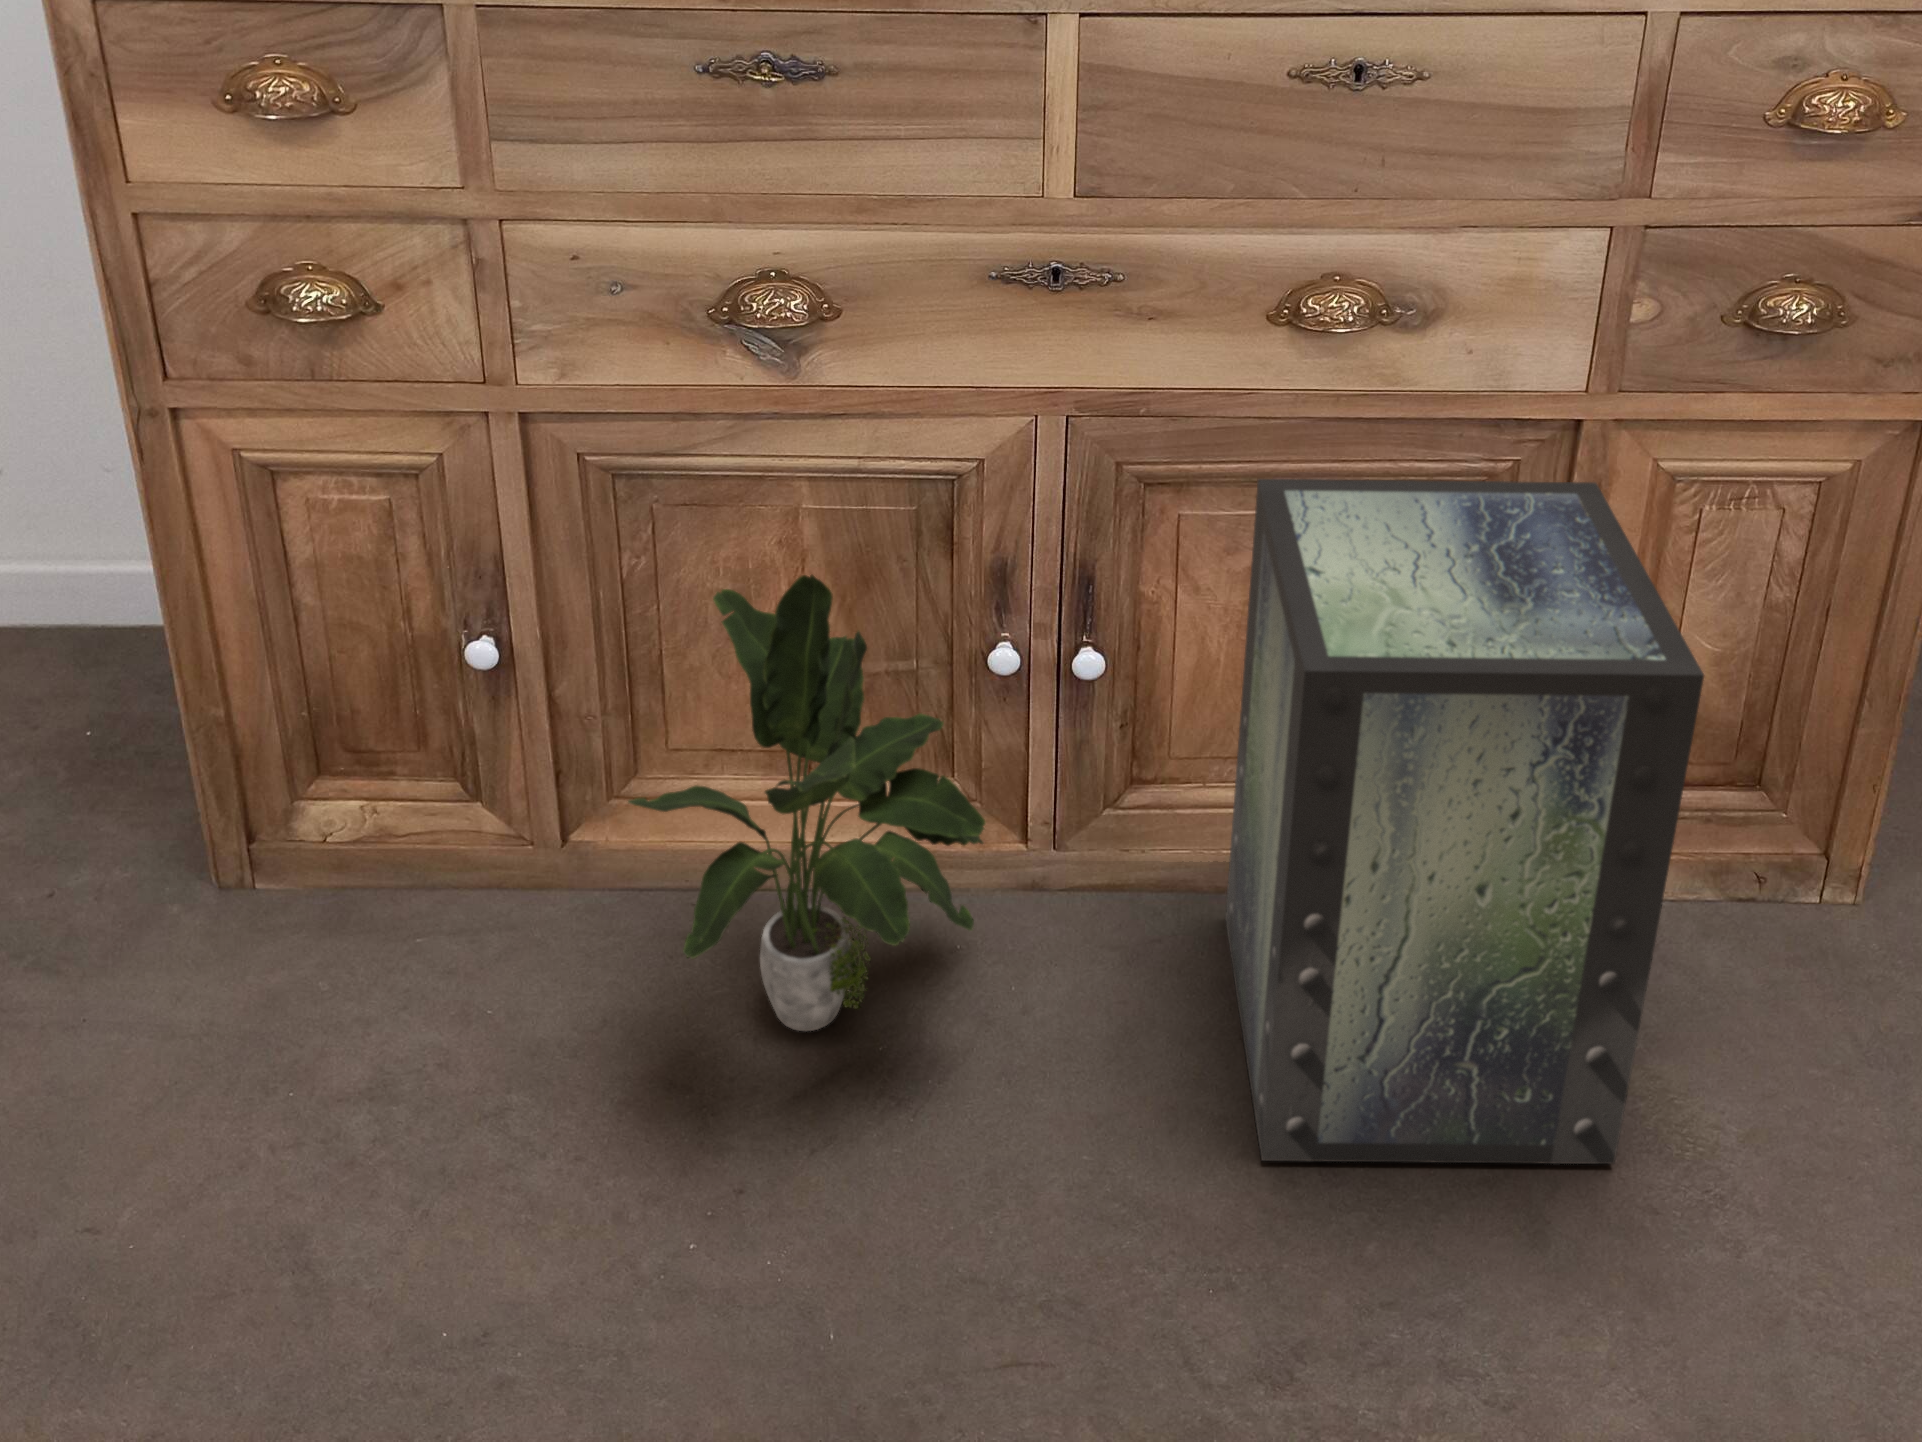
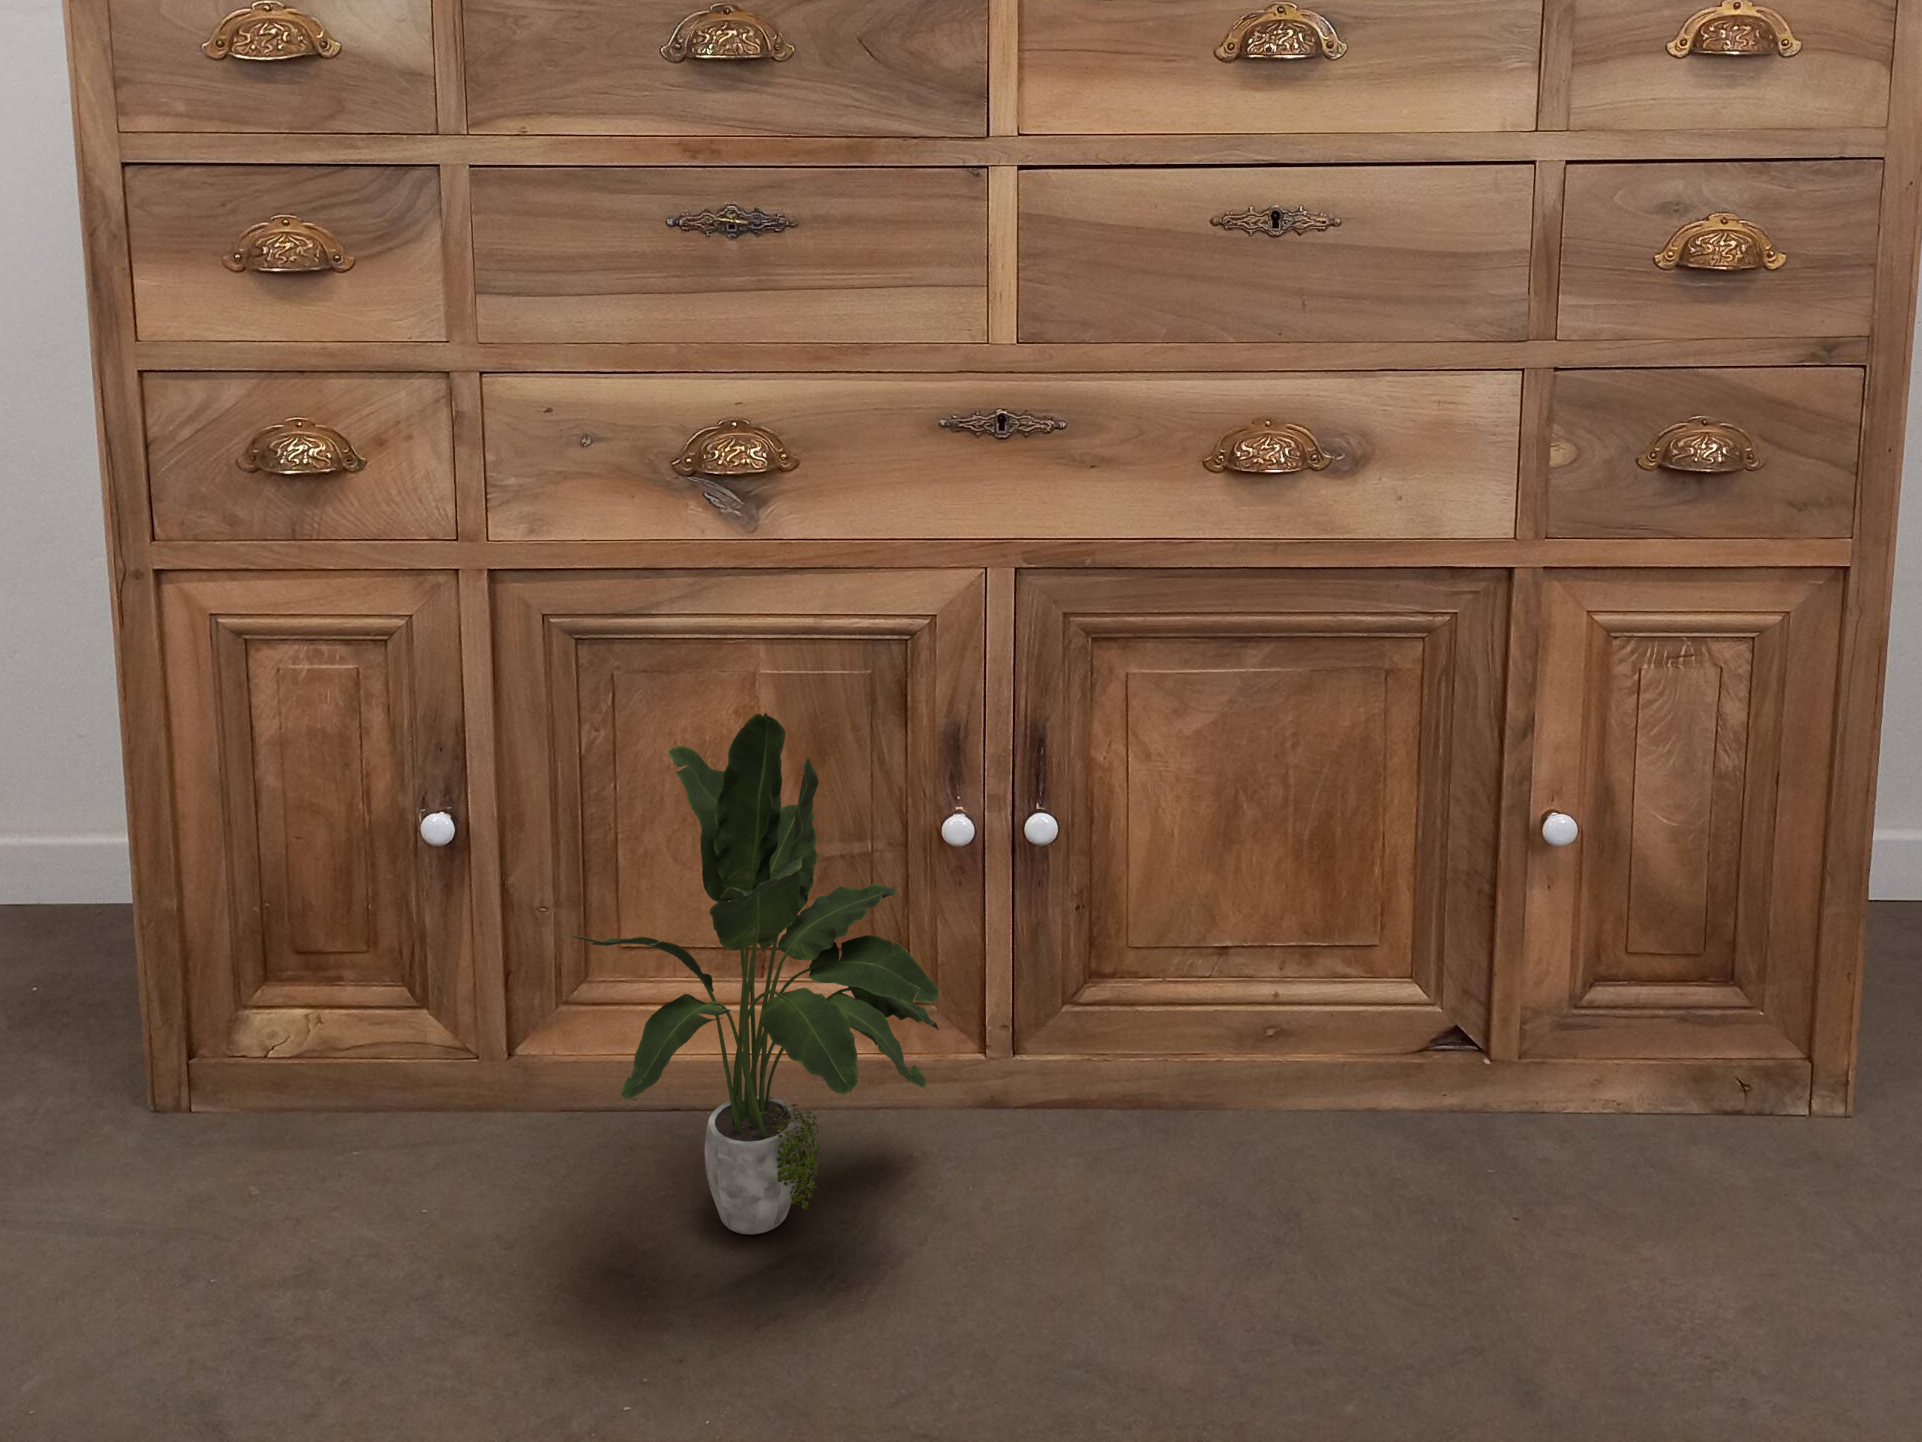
storage box: present [1225,479,1704,1164] -> none [1194,628,1649,1351]

